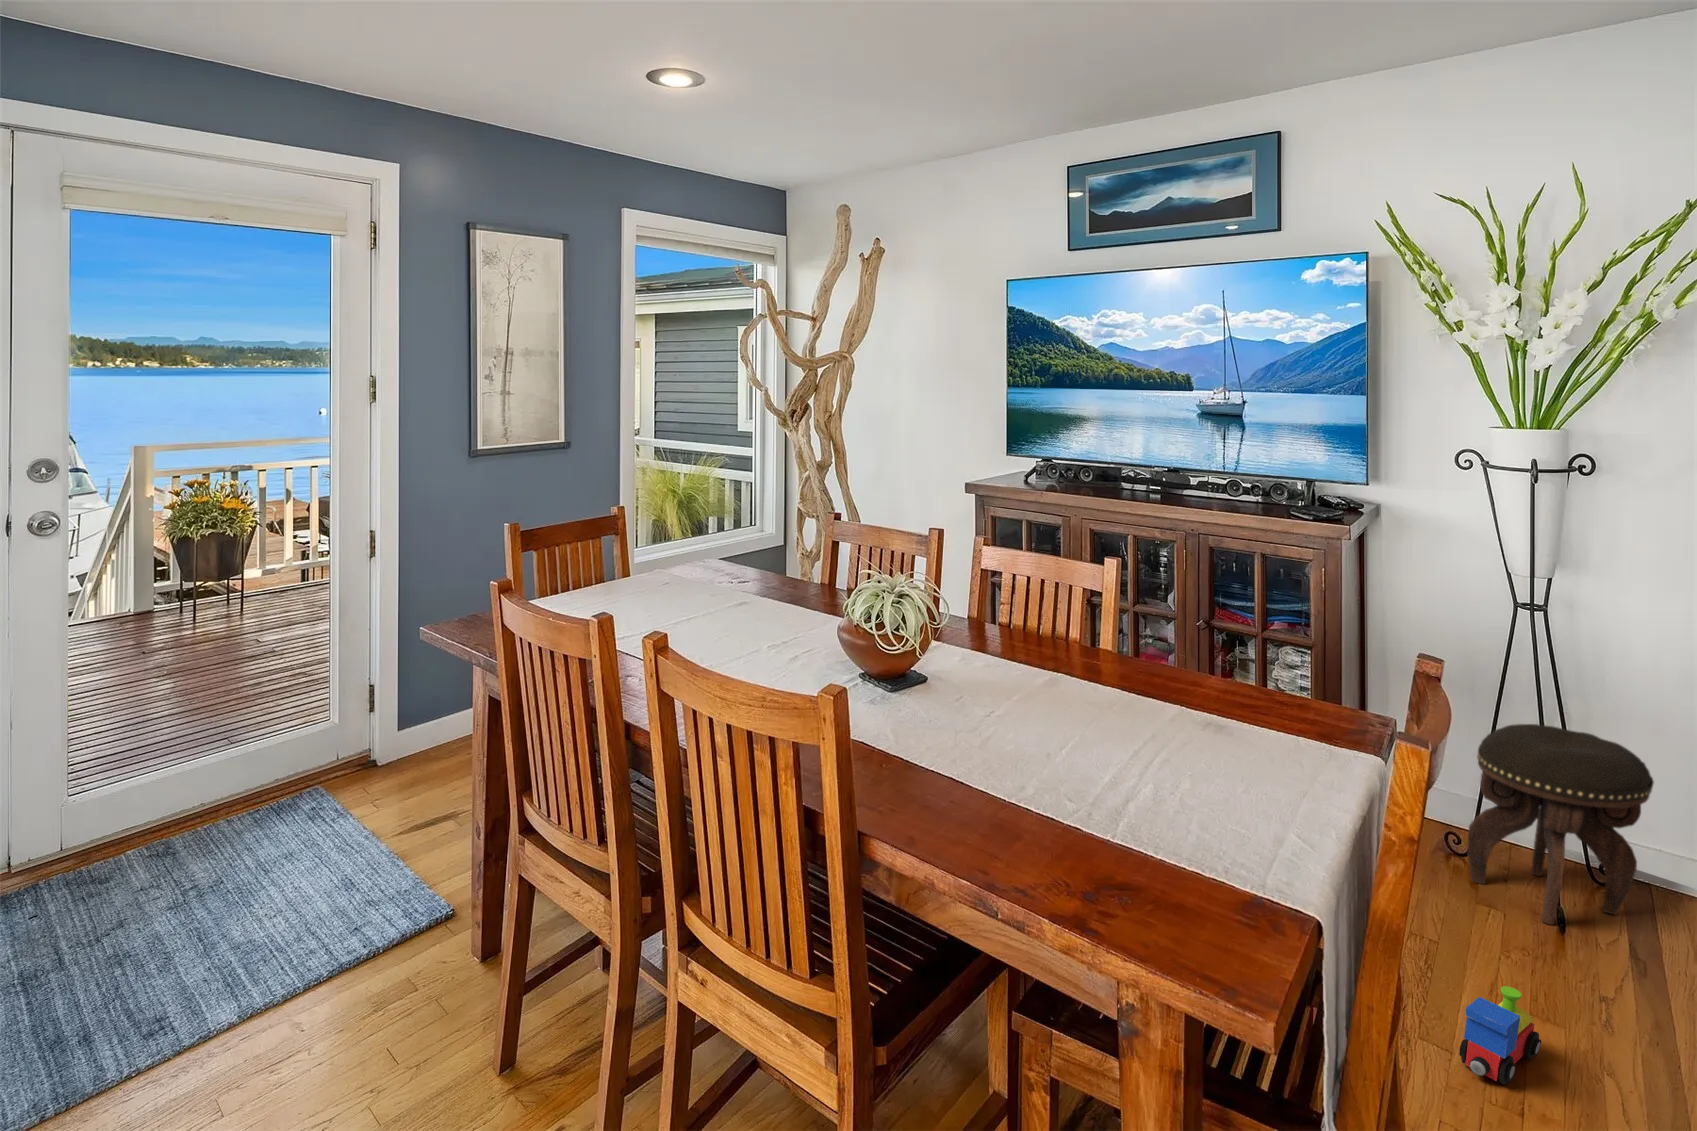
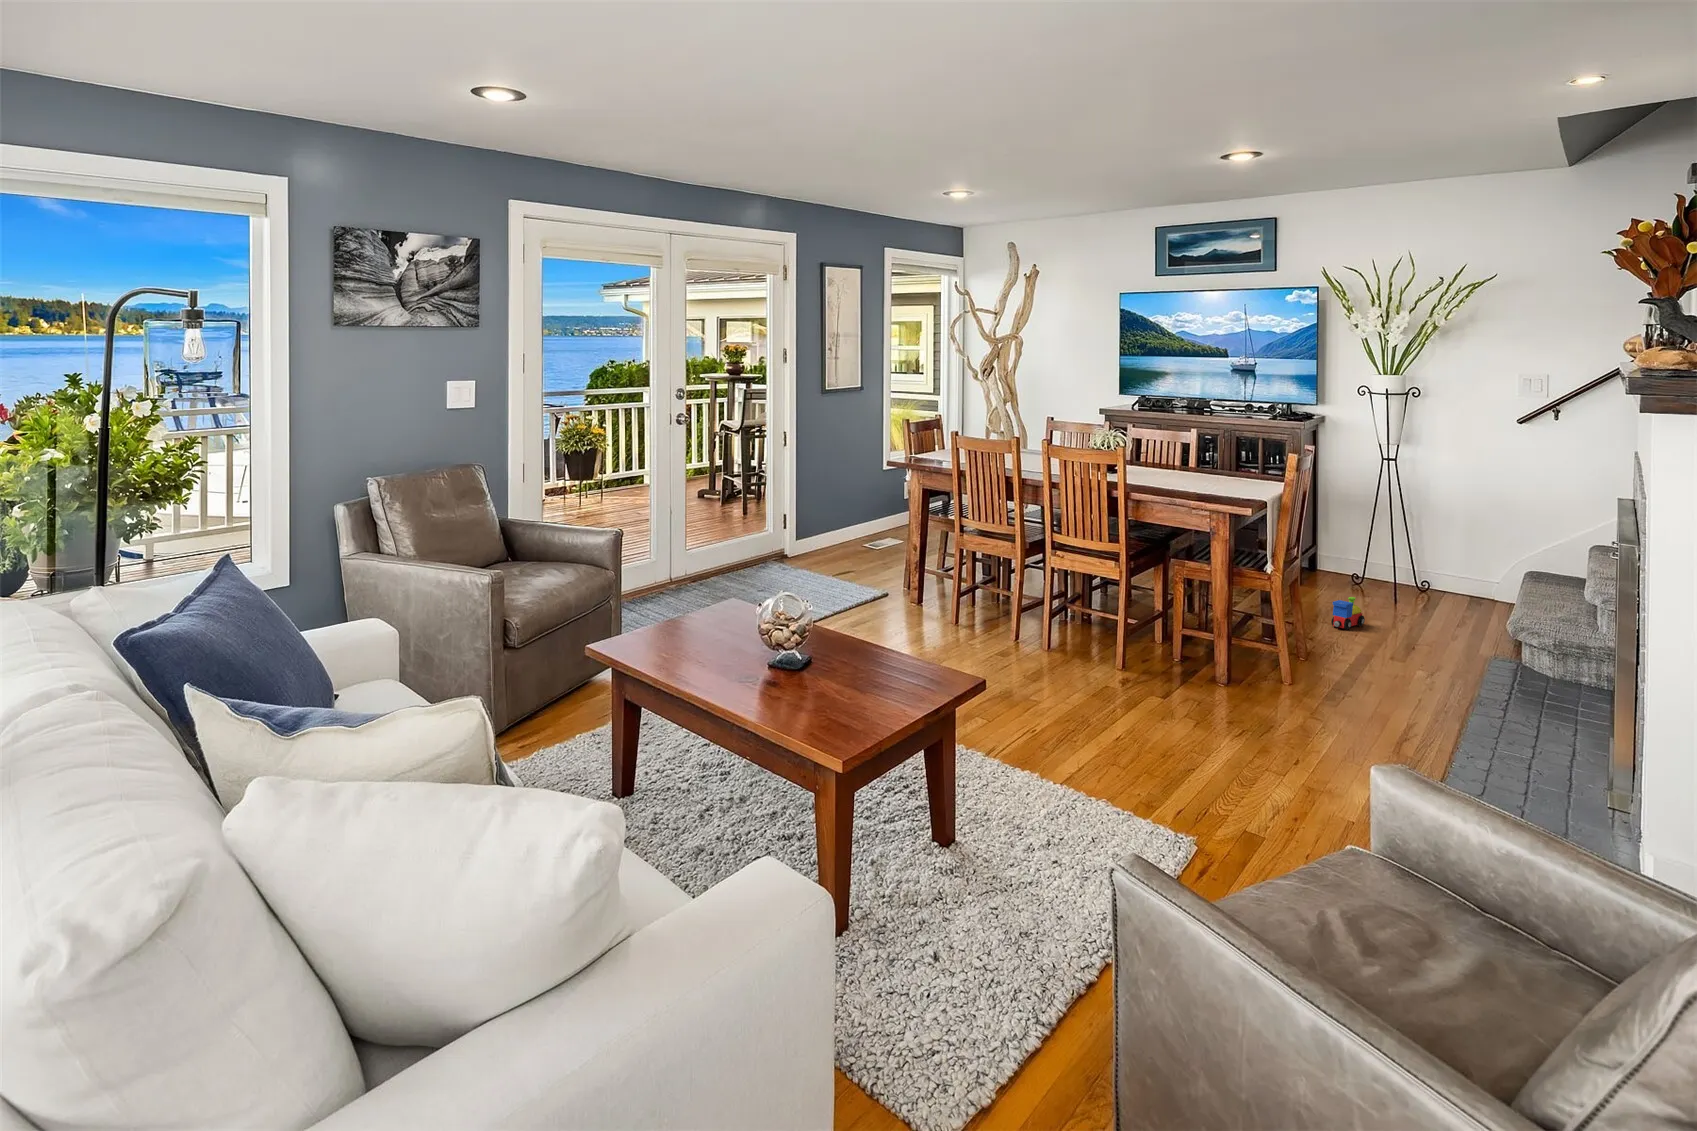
footstool: present [1467,724,1654,924] -> none [1358,518,1436,603]

